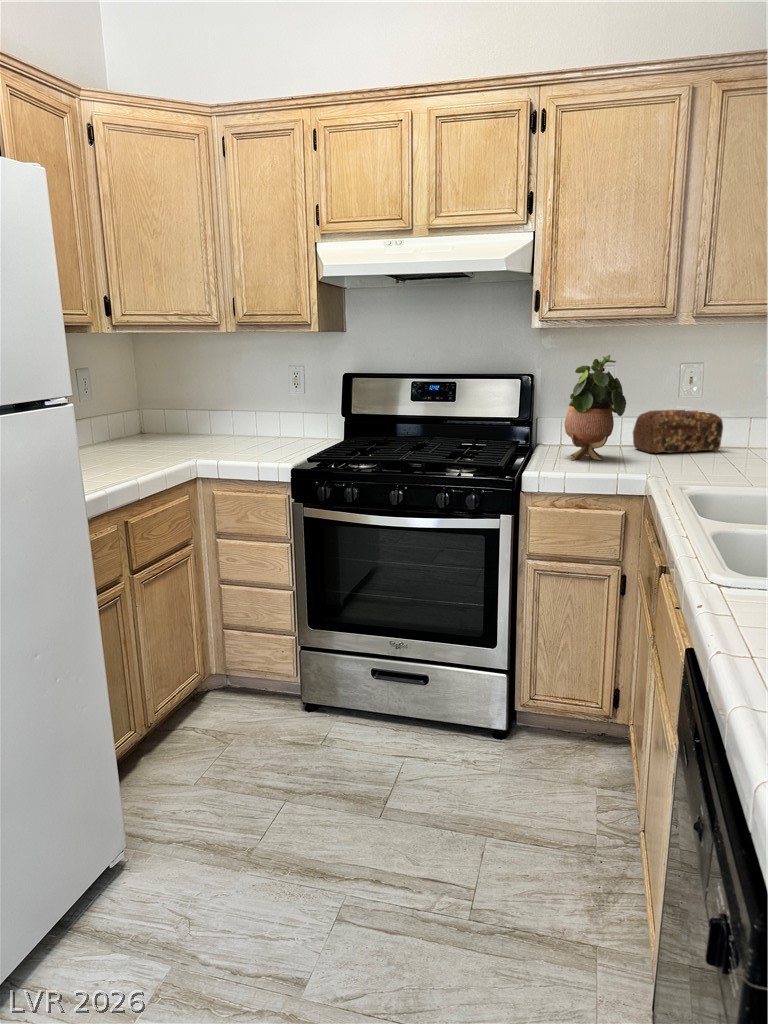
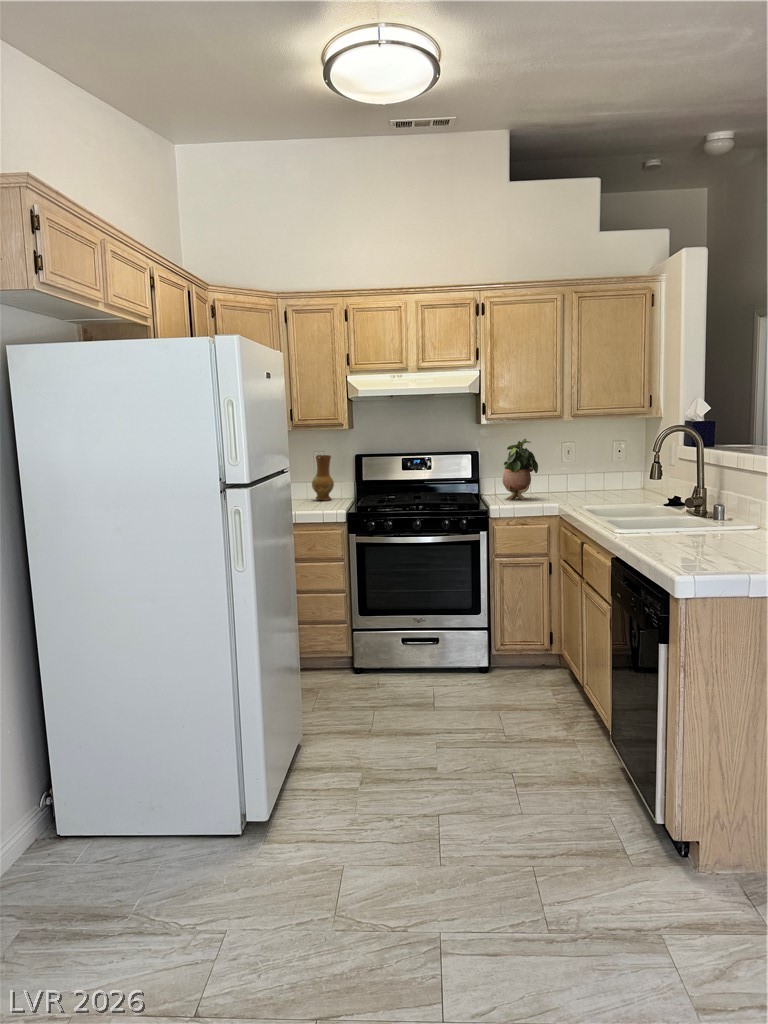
ceramic jug: none [280,370,313,441] -> present [312,455,334,500]
bread loaf: present [633,410,723,453] -> none [536,470,587,495]

